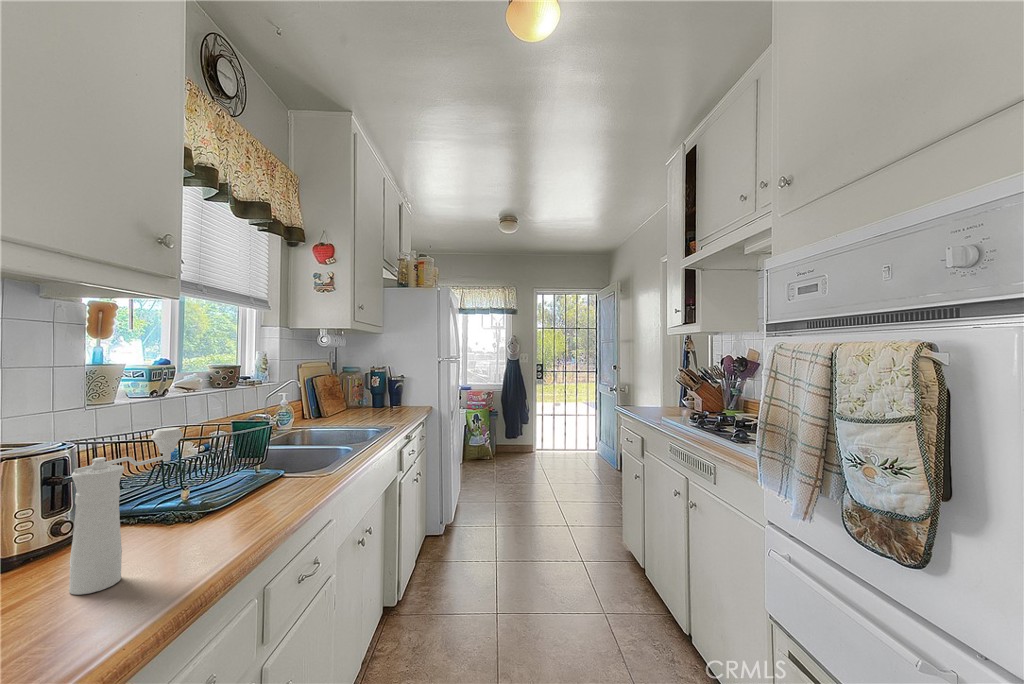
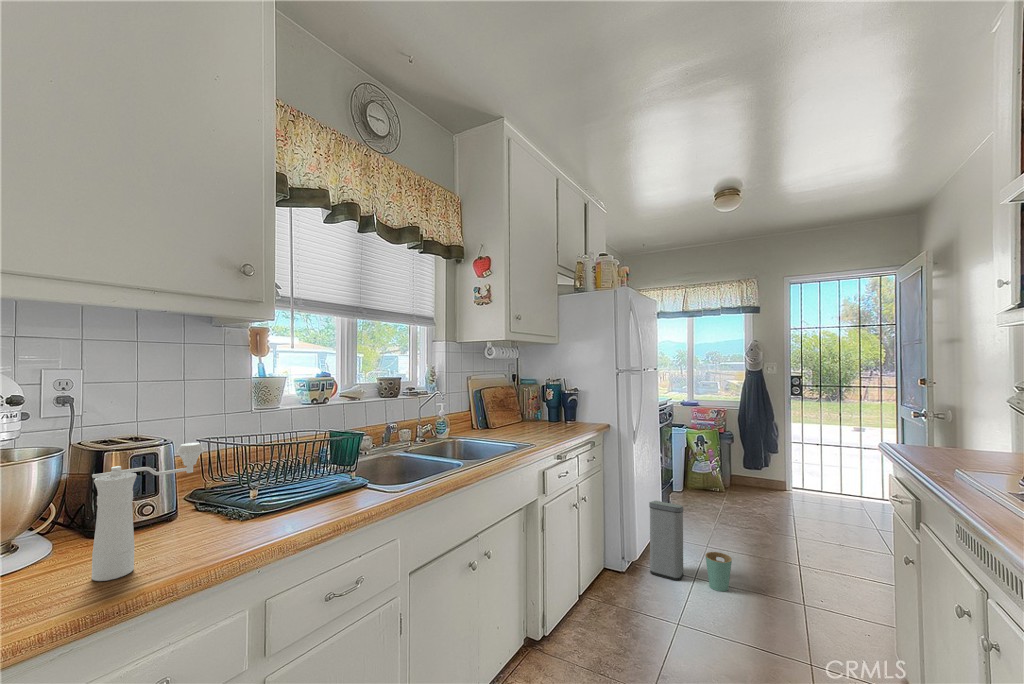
trash can: none [460,467,522,529] -> present [649,501,732,592]

